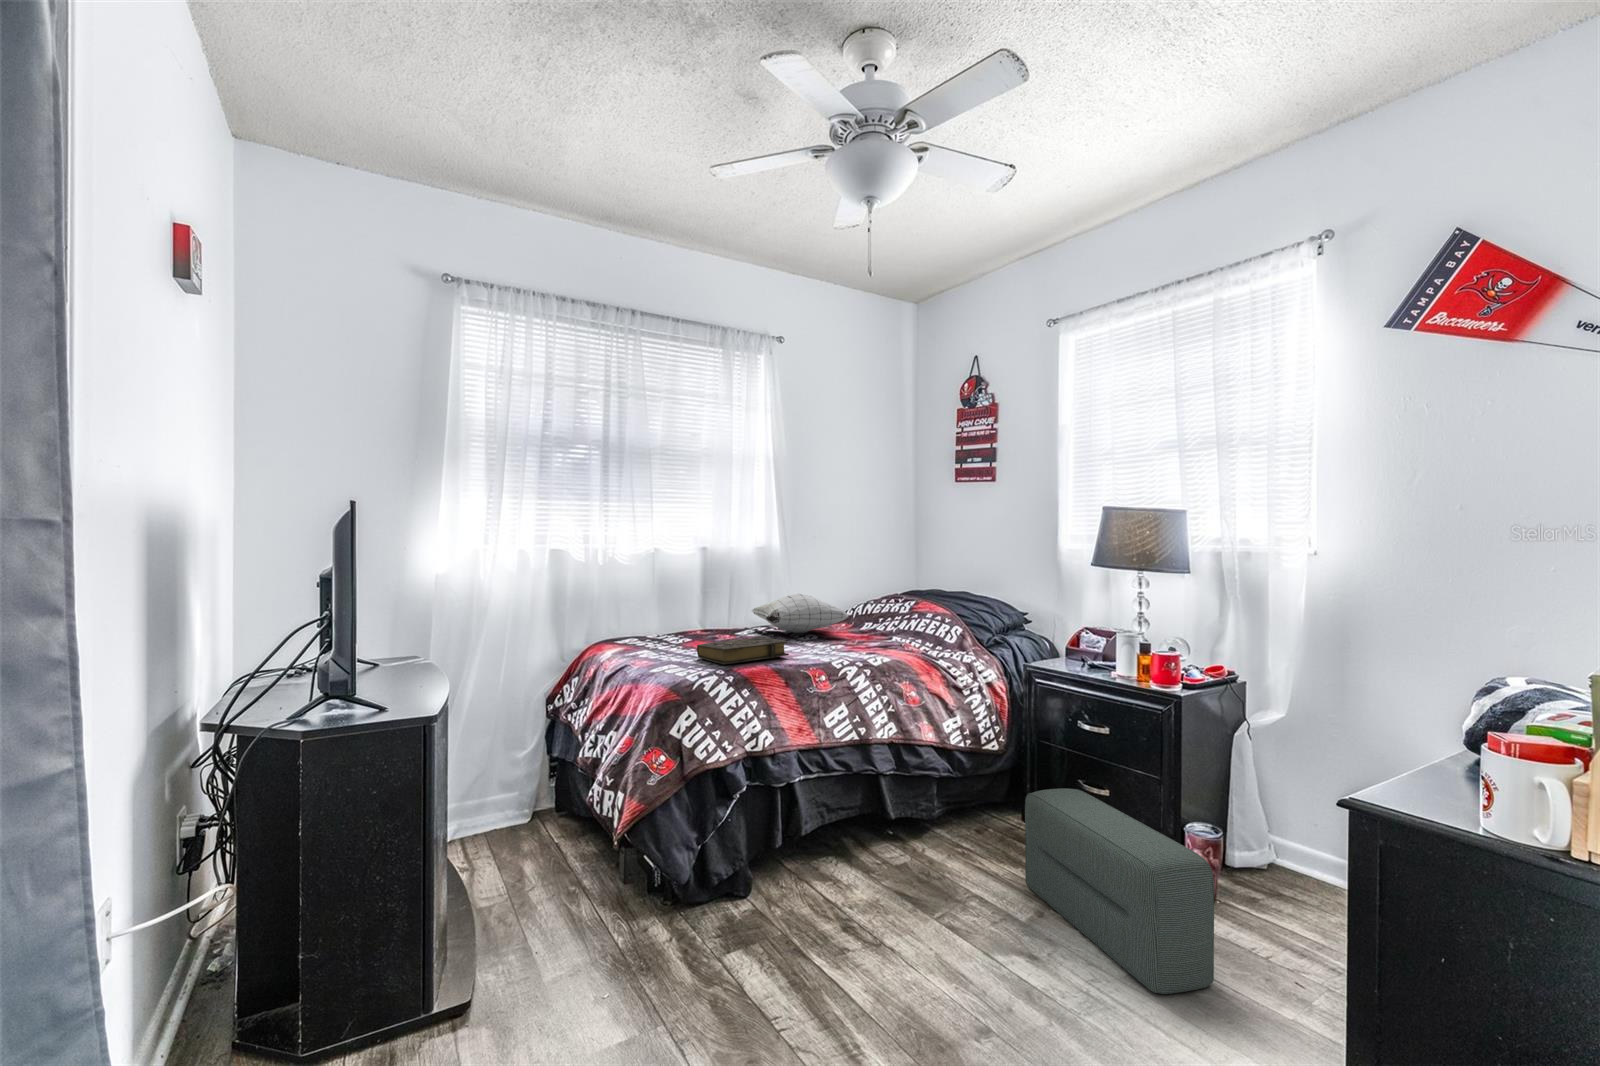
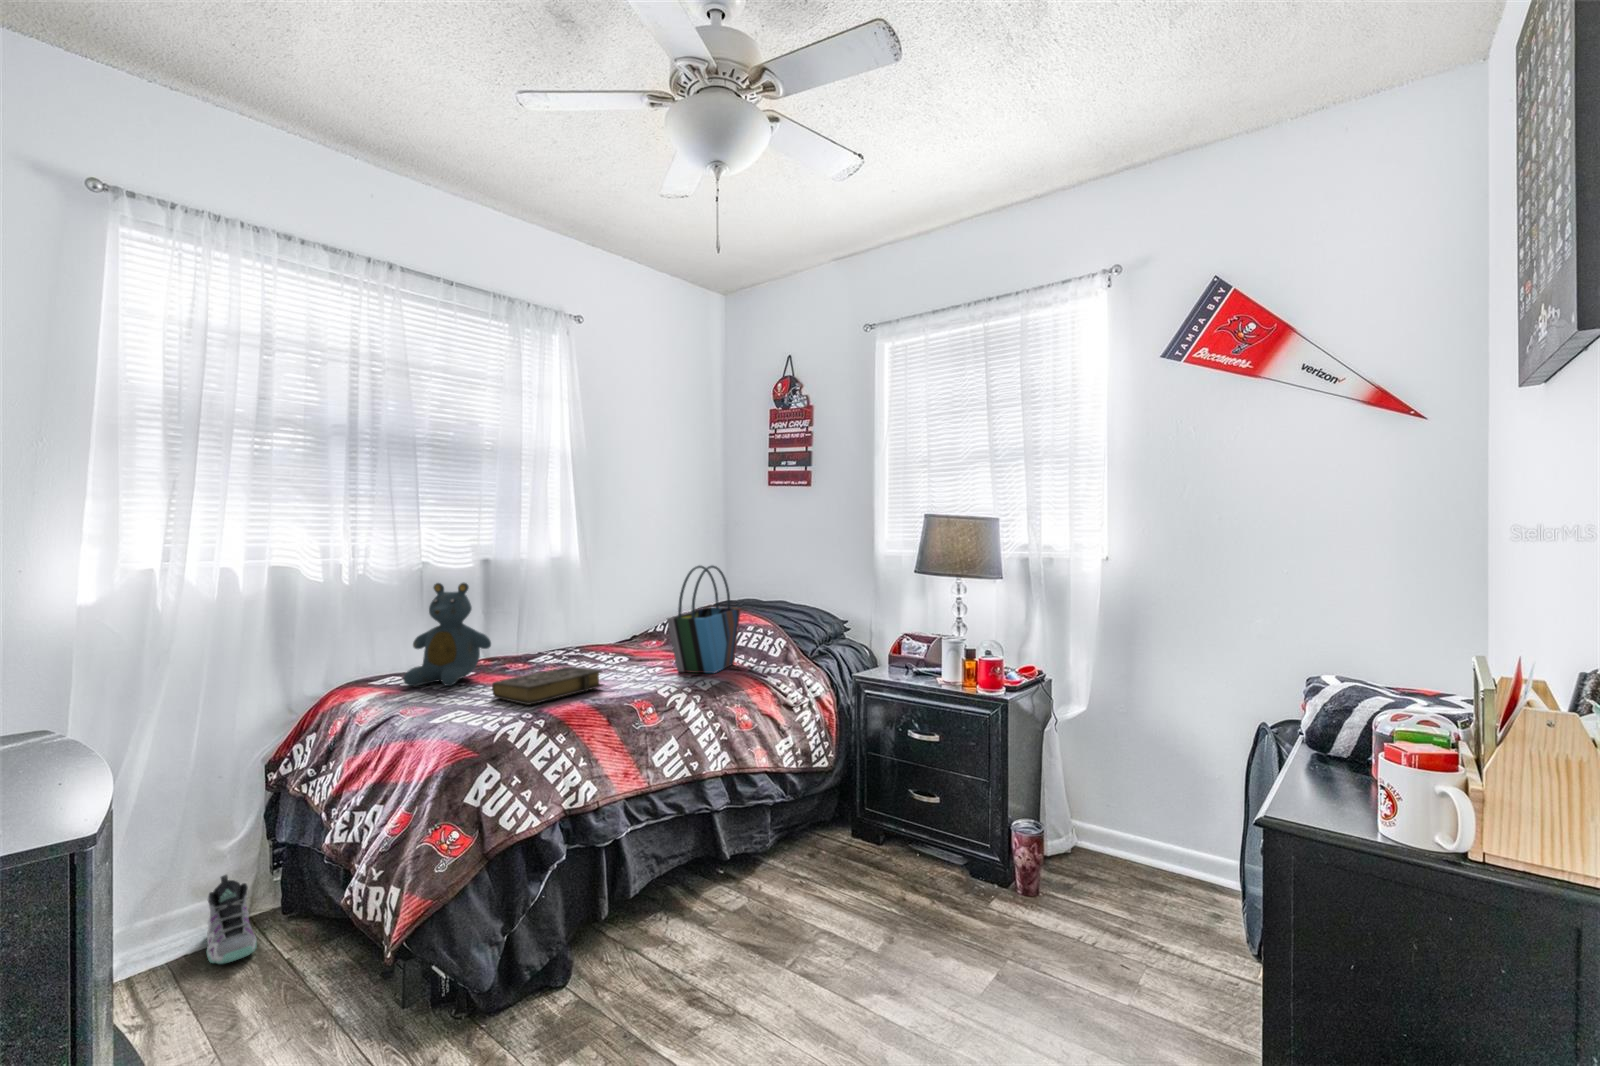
tote bag: none [846,553,918,652] -> present [667,565,741,673]
teddy bear: none [632,562,700,647] -> present [404,583,491,686]
pillow: present [751,593,848,633] -> none [548,611,665,655]
sneaker: none [492,779,525,845] -> present [207,875,257,964]
pouf: present [1025,788,1214,994] -> none [868,805,1066,1015]

